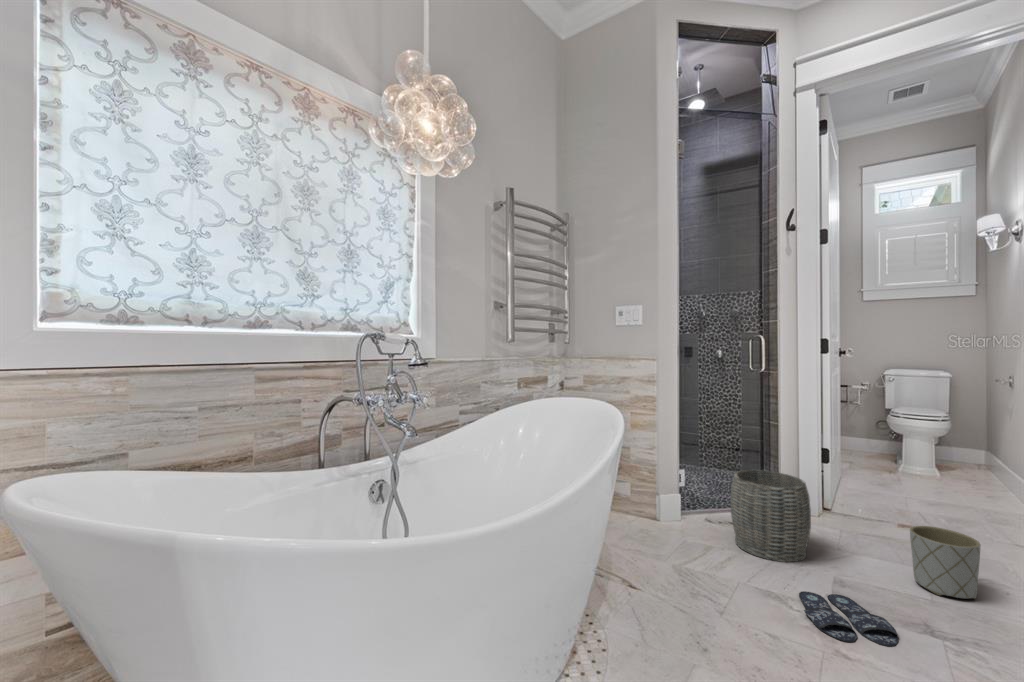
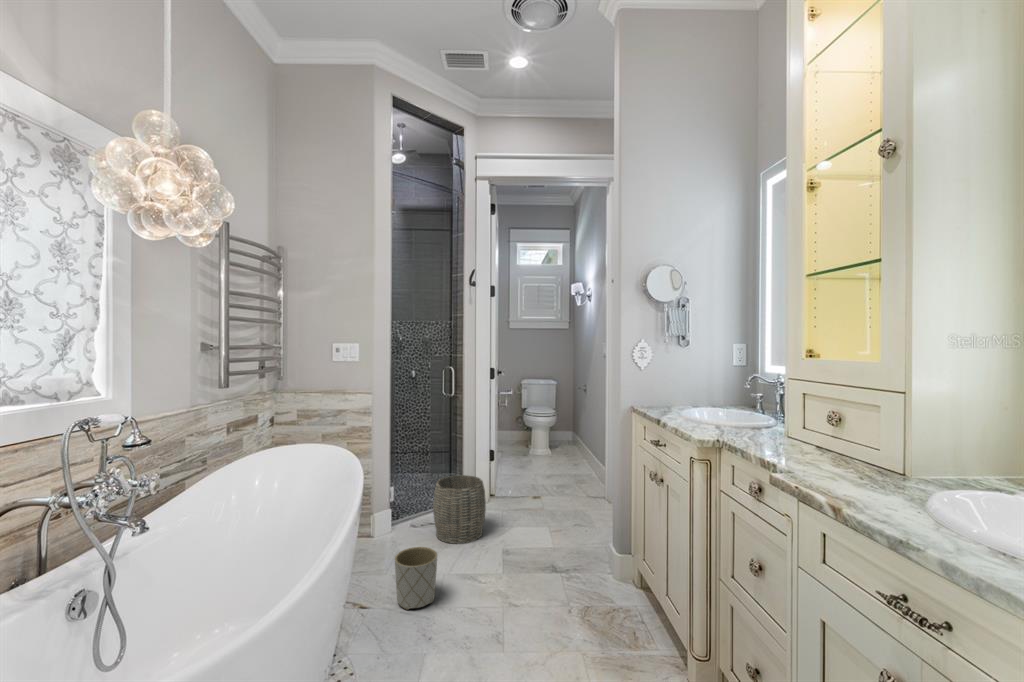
planter: present [910,526,980,599] -> present [395,547,437,610]
slippers: present [799,591,898,647] -> none [481,555,534,586]

